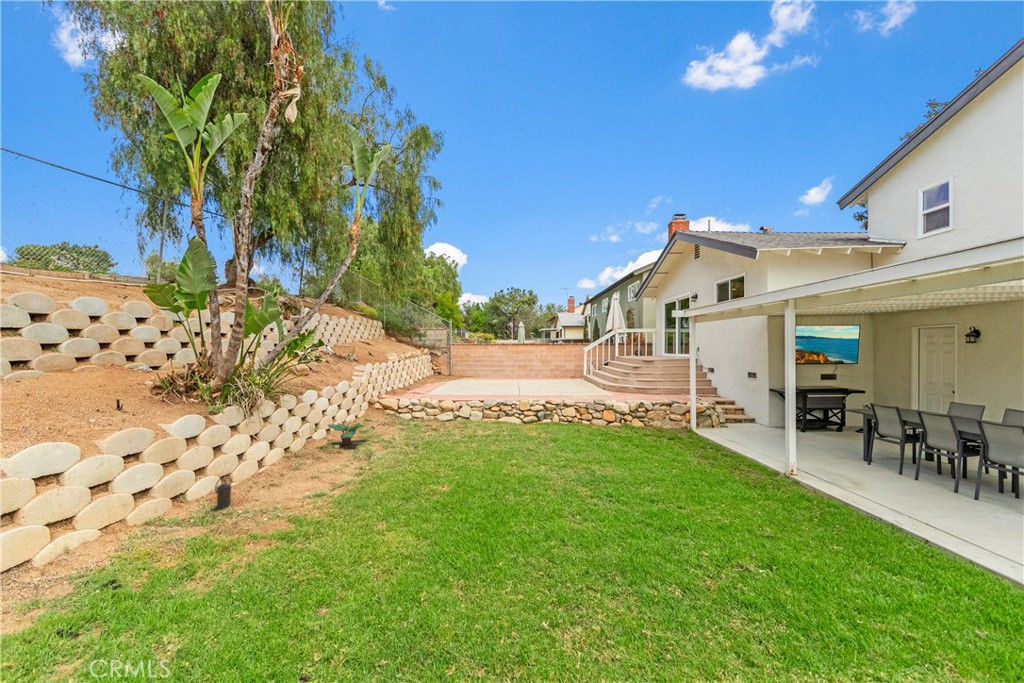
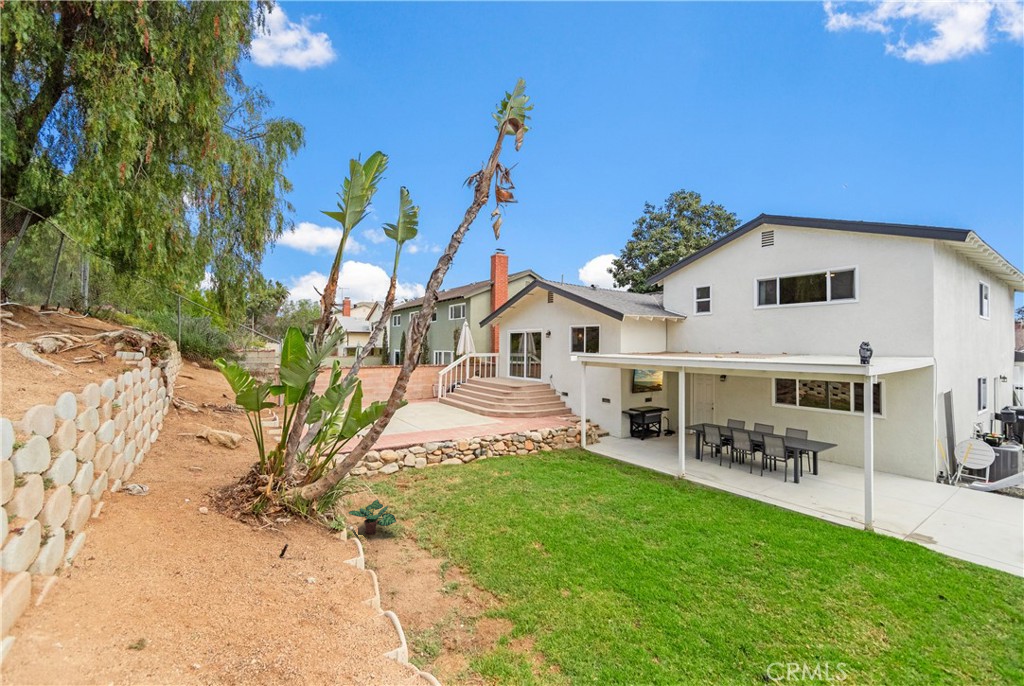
watering can: present [215,478,232,508] -> none [447,608,468,648]

